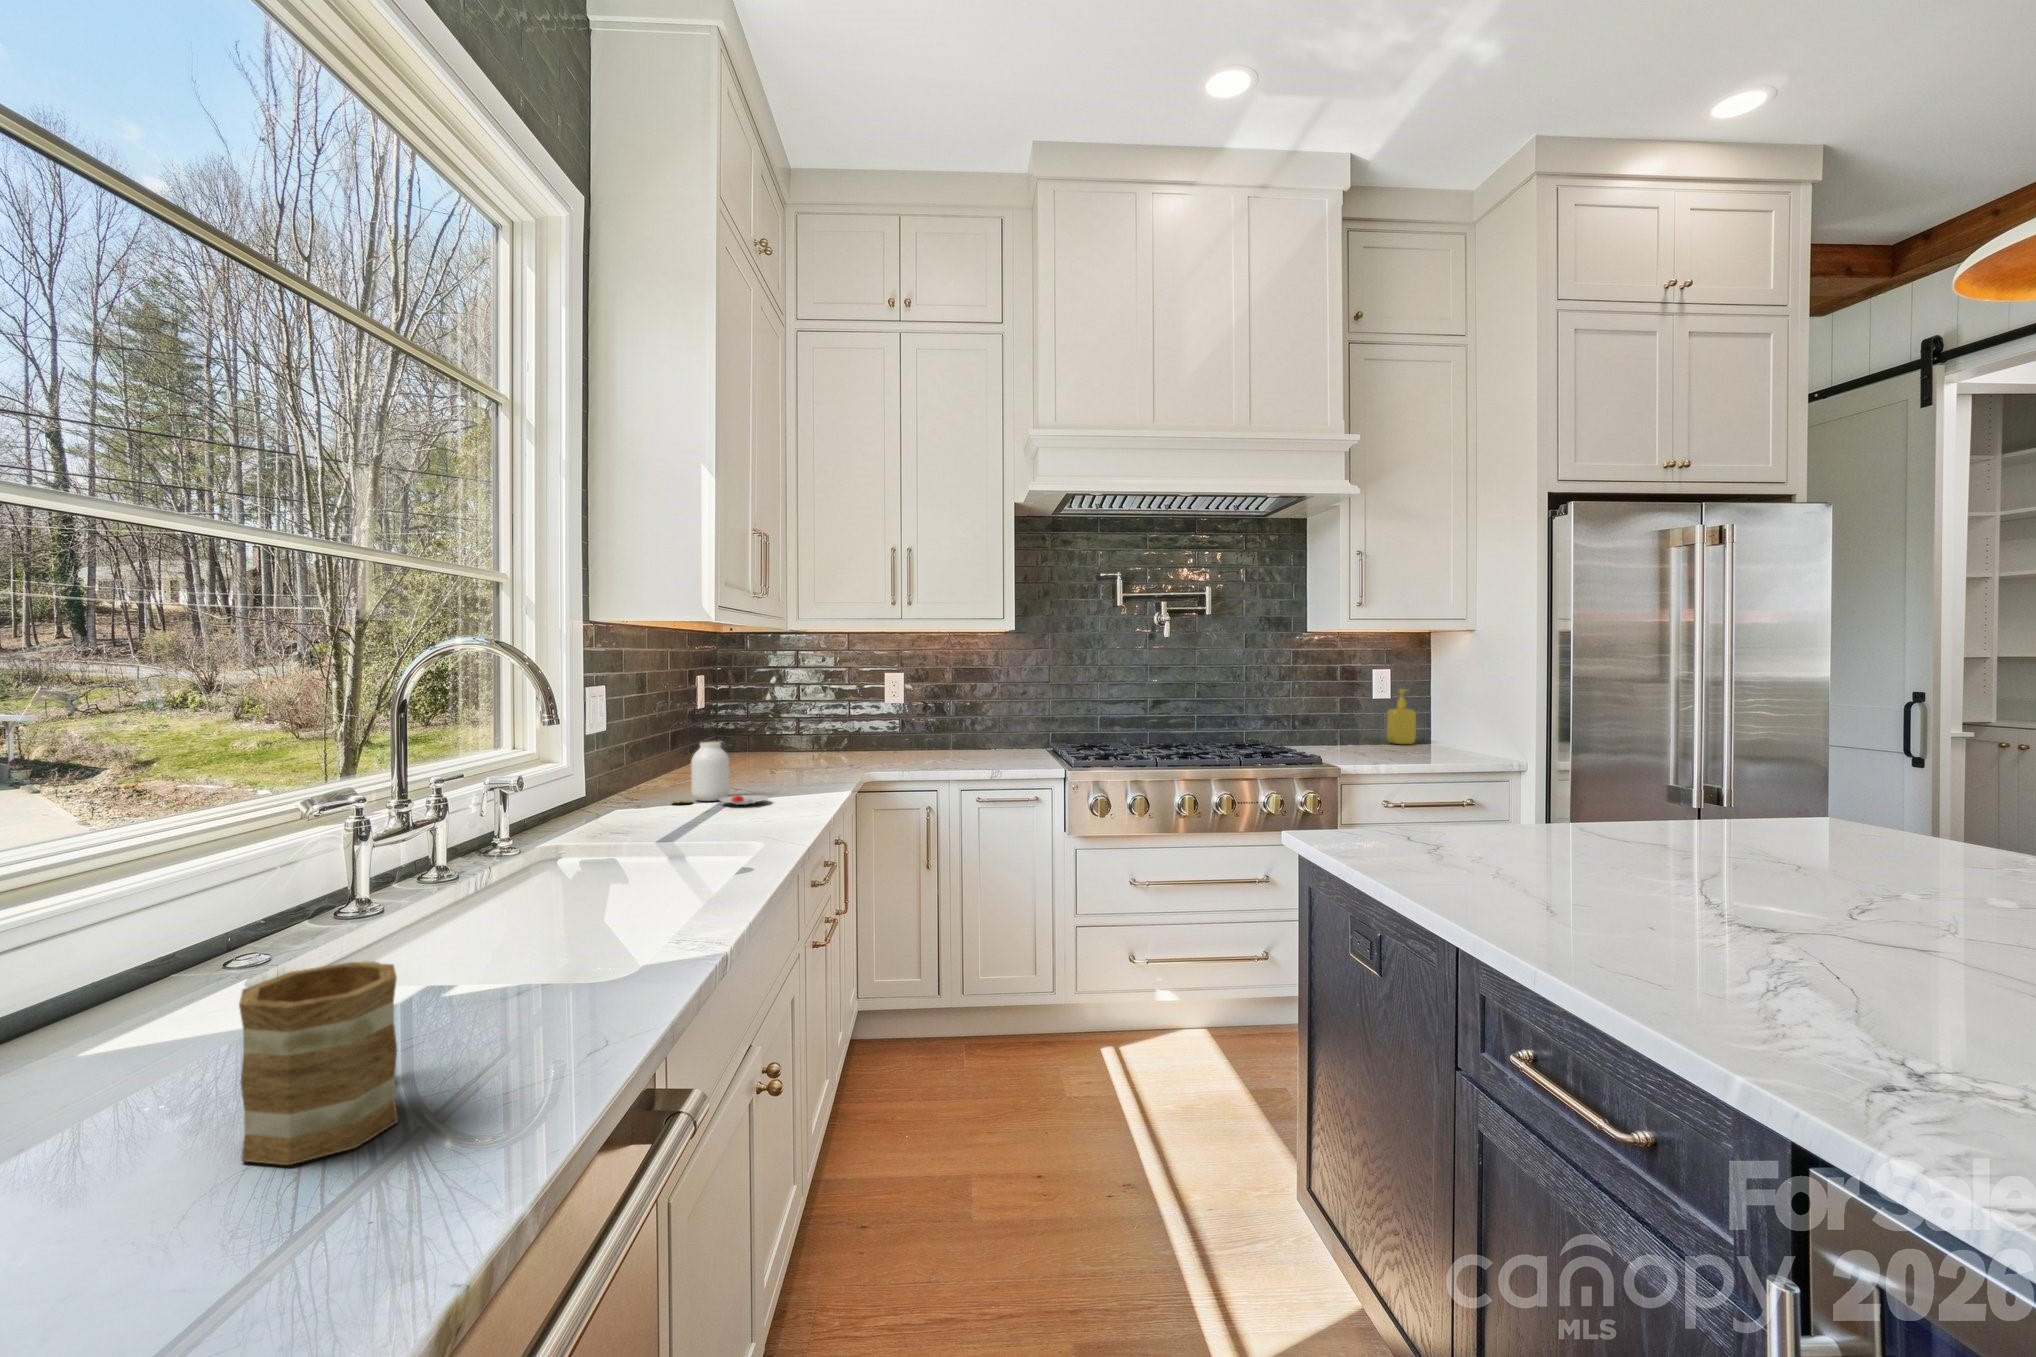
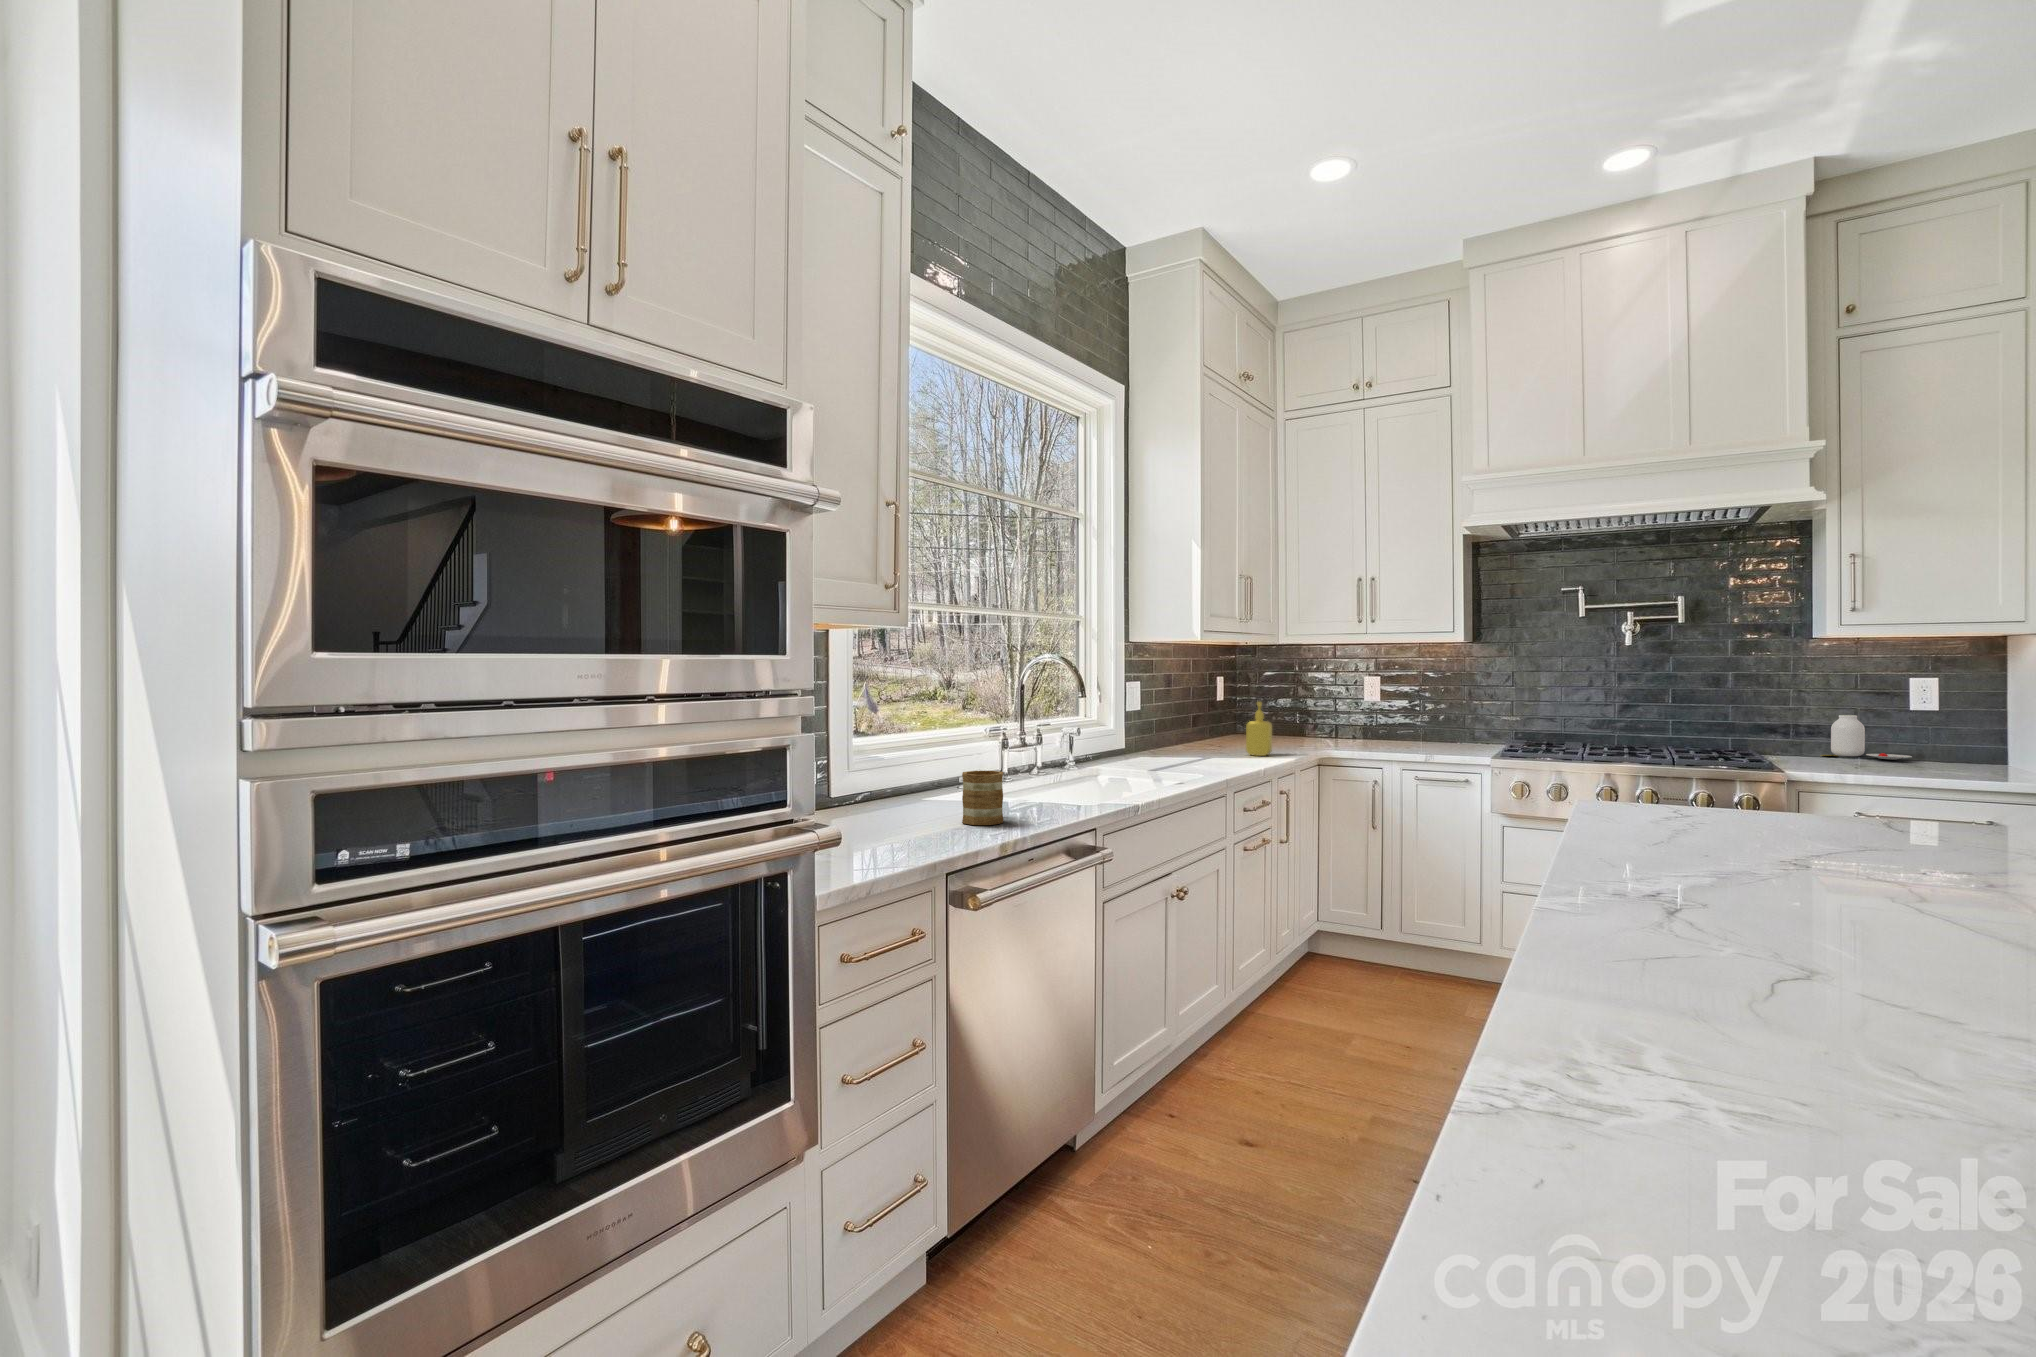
soap dispenser: present [1387,689,1416,744] -> present [1246,702,1272,756]
jar: present [674,742,768,805] -> present [1820,715,1912,759]

